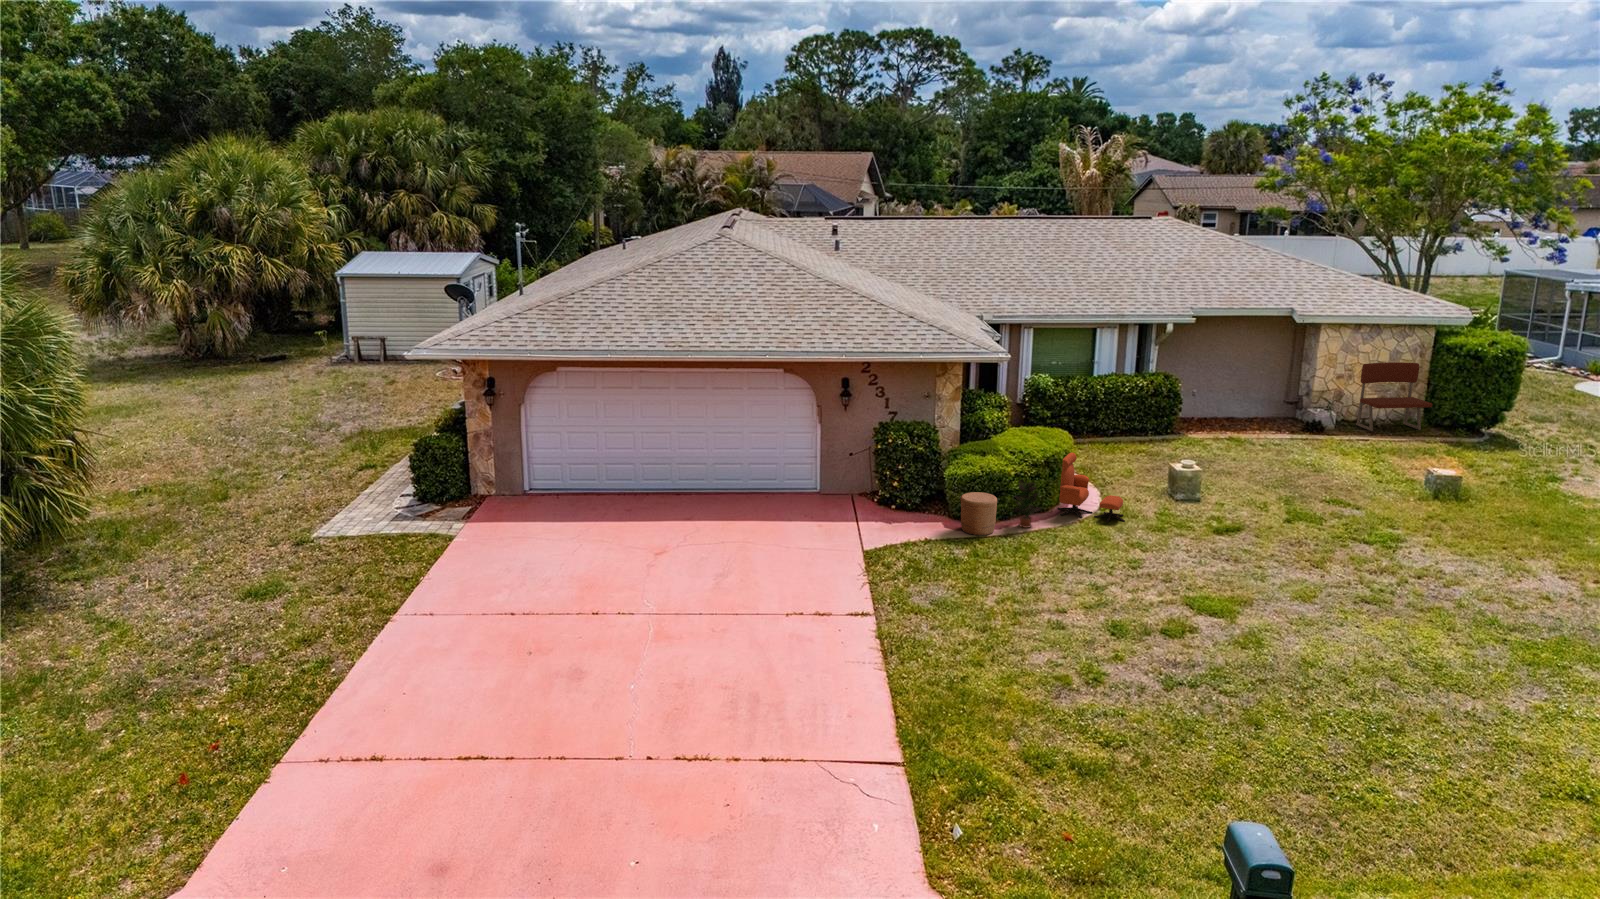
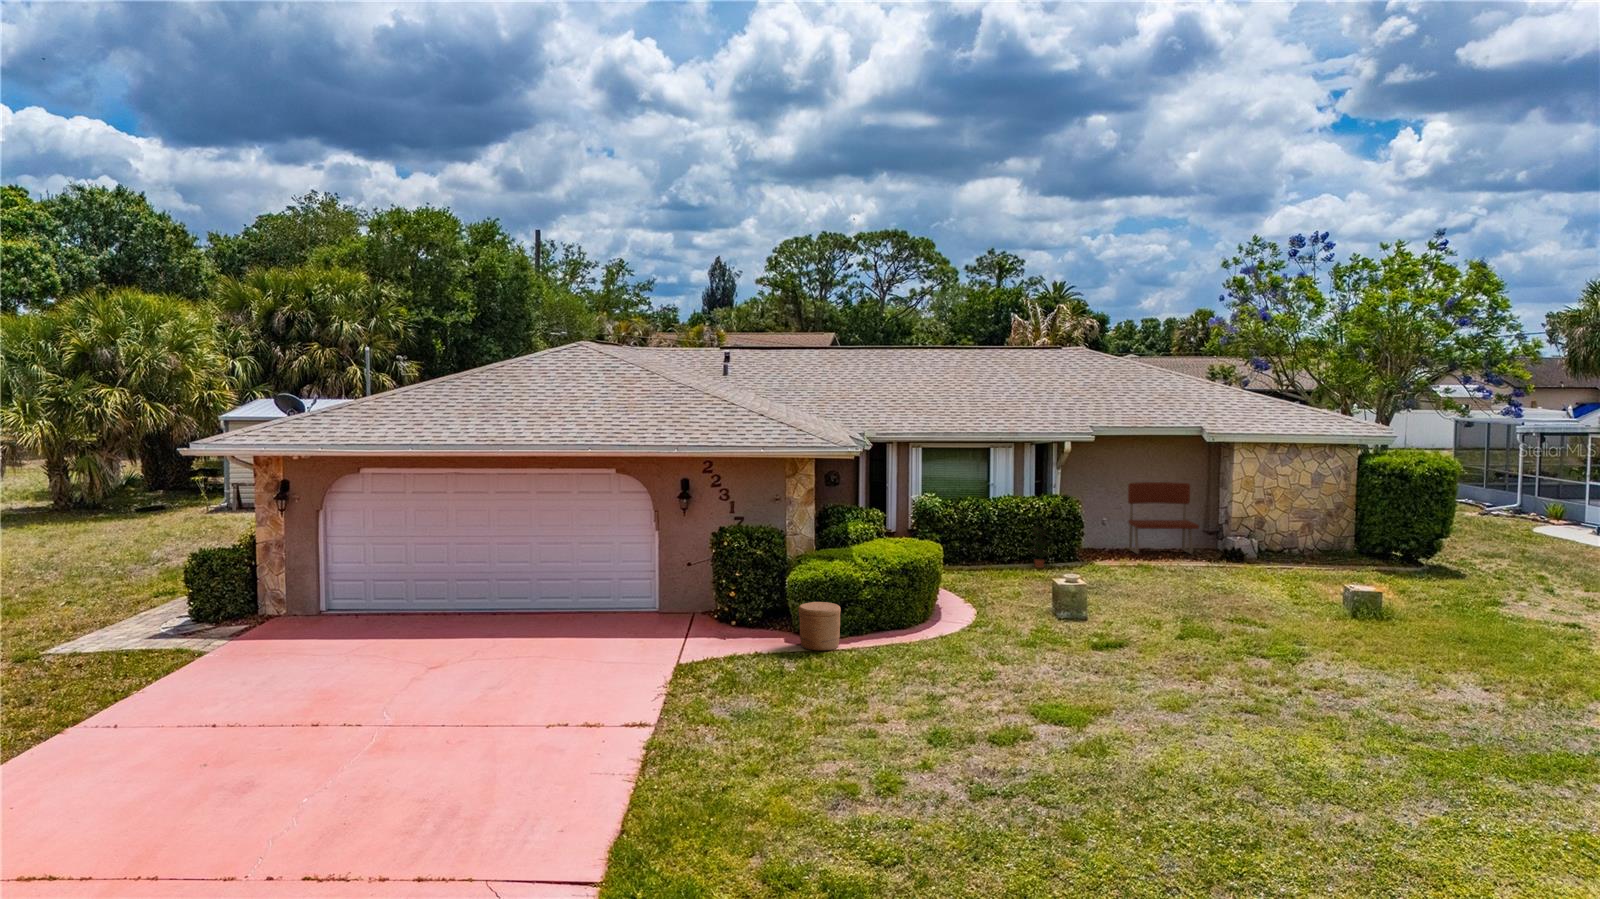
bench: present [1356,362,1432,431] -> present [1128,482,1199,554]
lounge chair: present [1058,453,1125,522] -> none [919,561,994,640]
potted plant: present [1015,479,1040,528] -> present [1029,526,1052,568]

